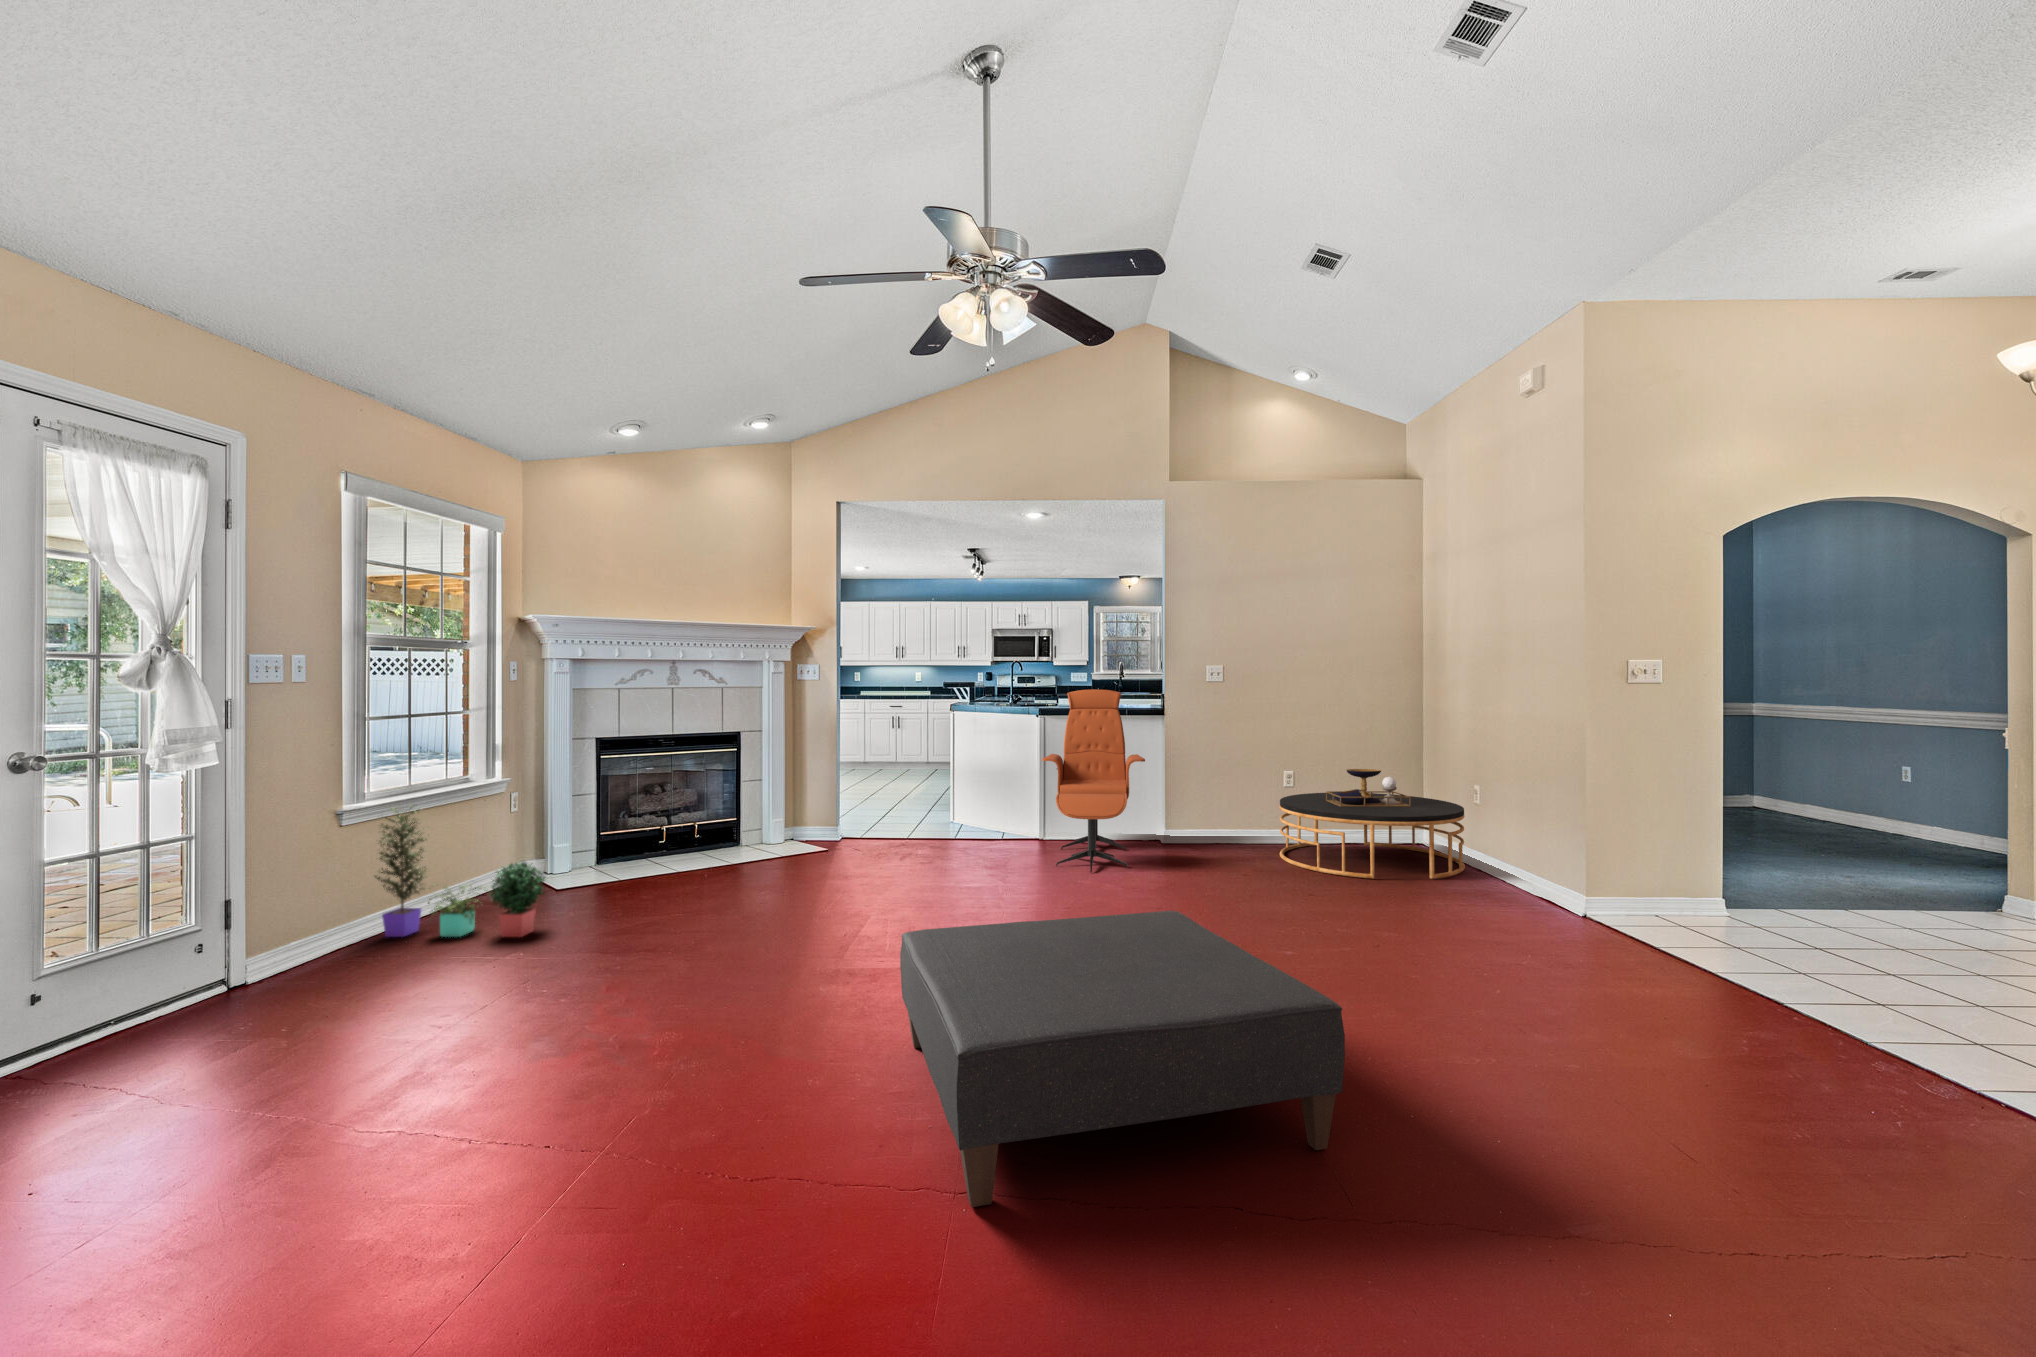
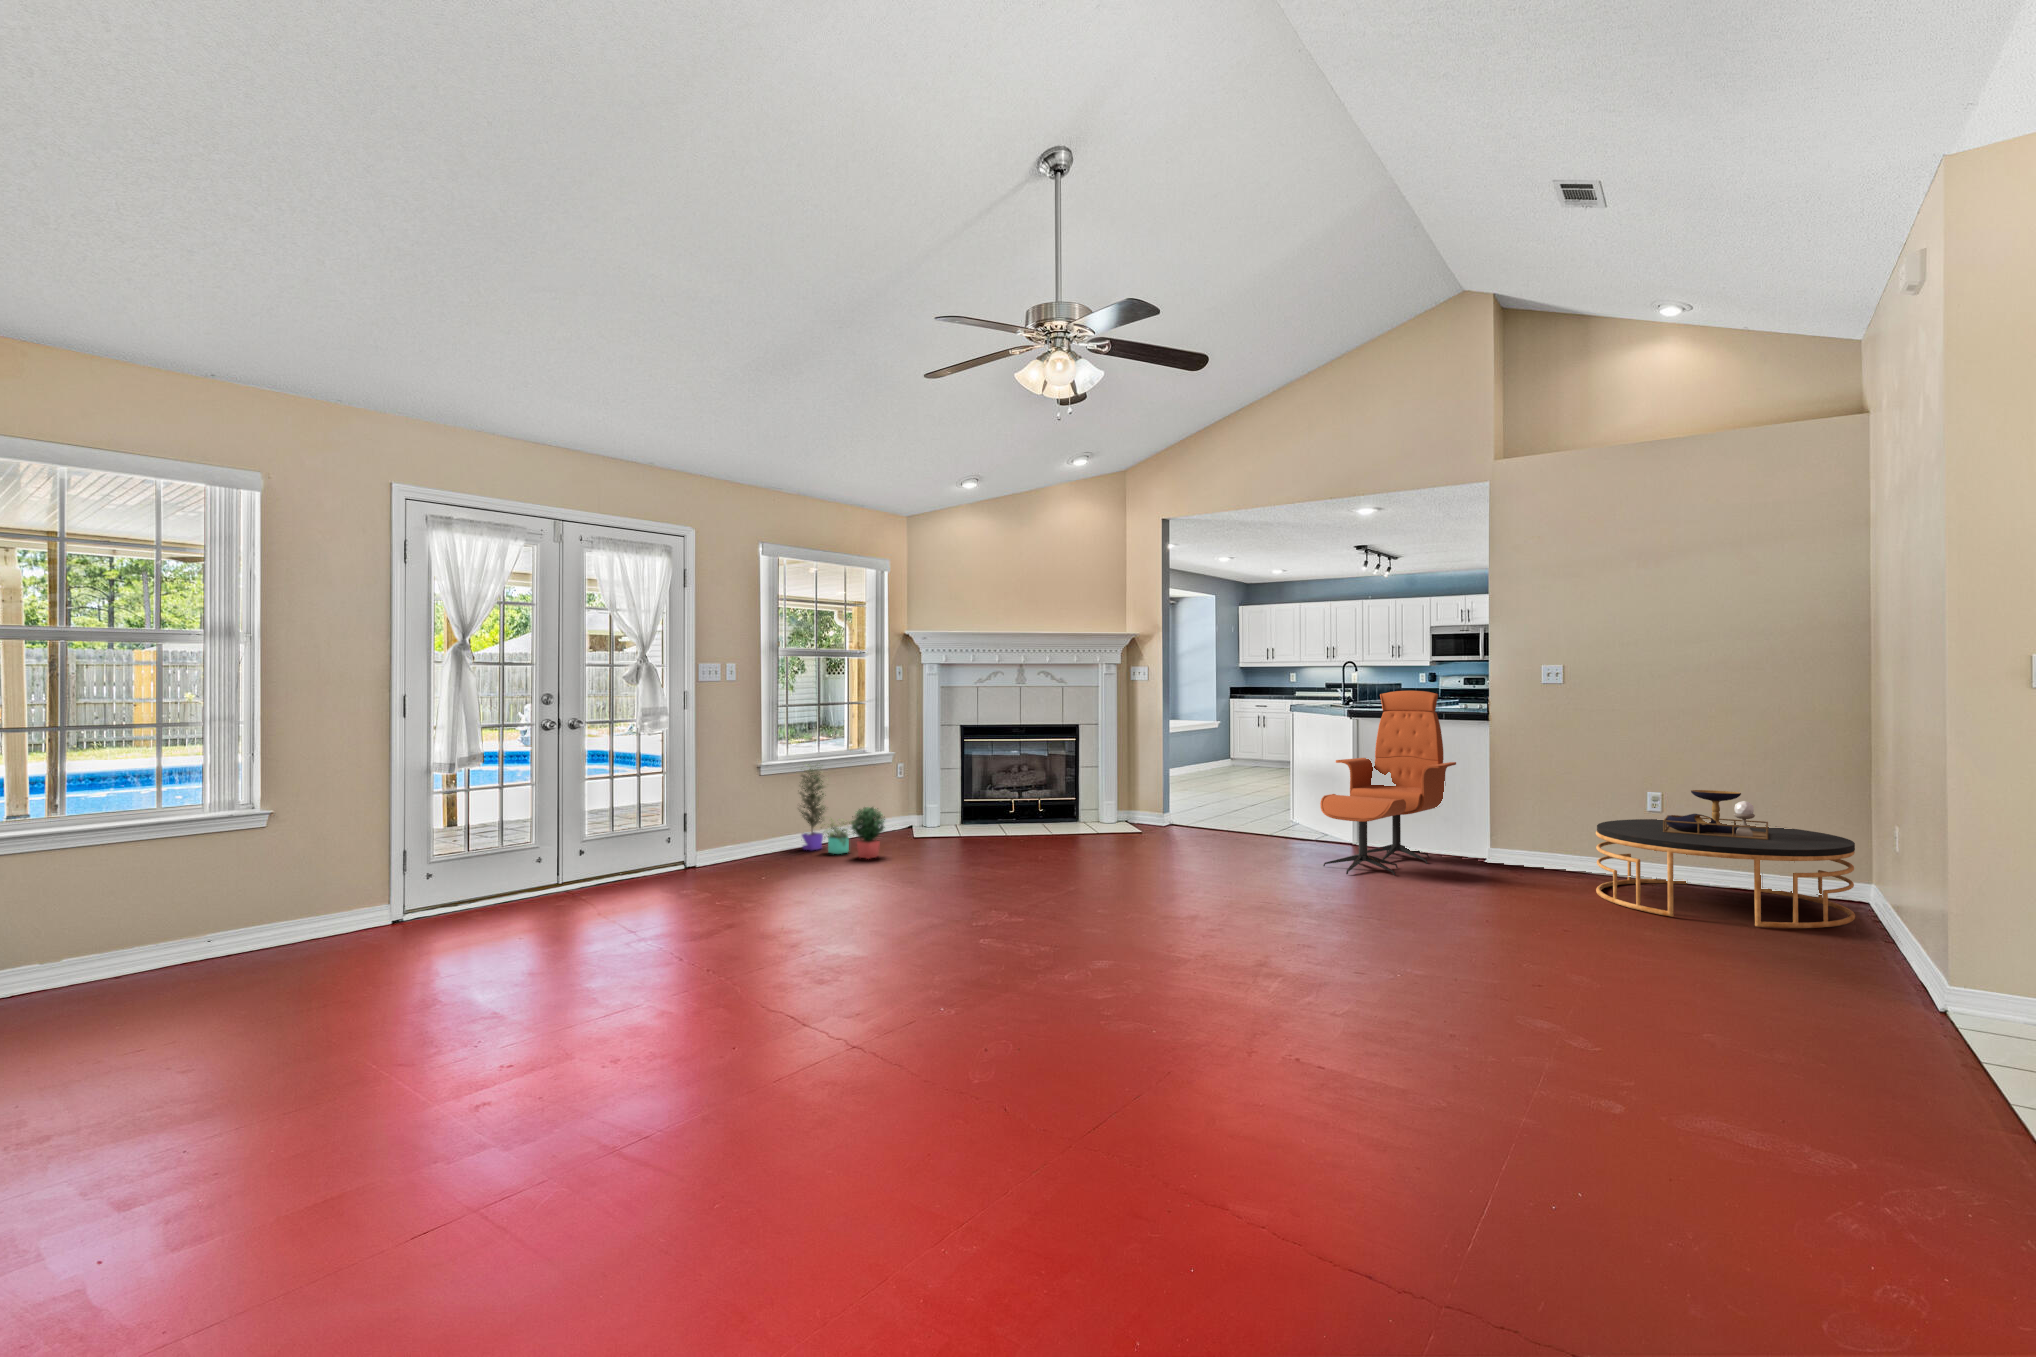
ottoman: present [900,911,1345,1207] -> none [903,859,1218,1029]

